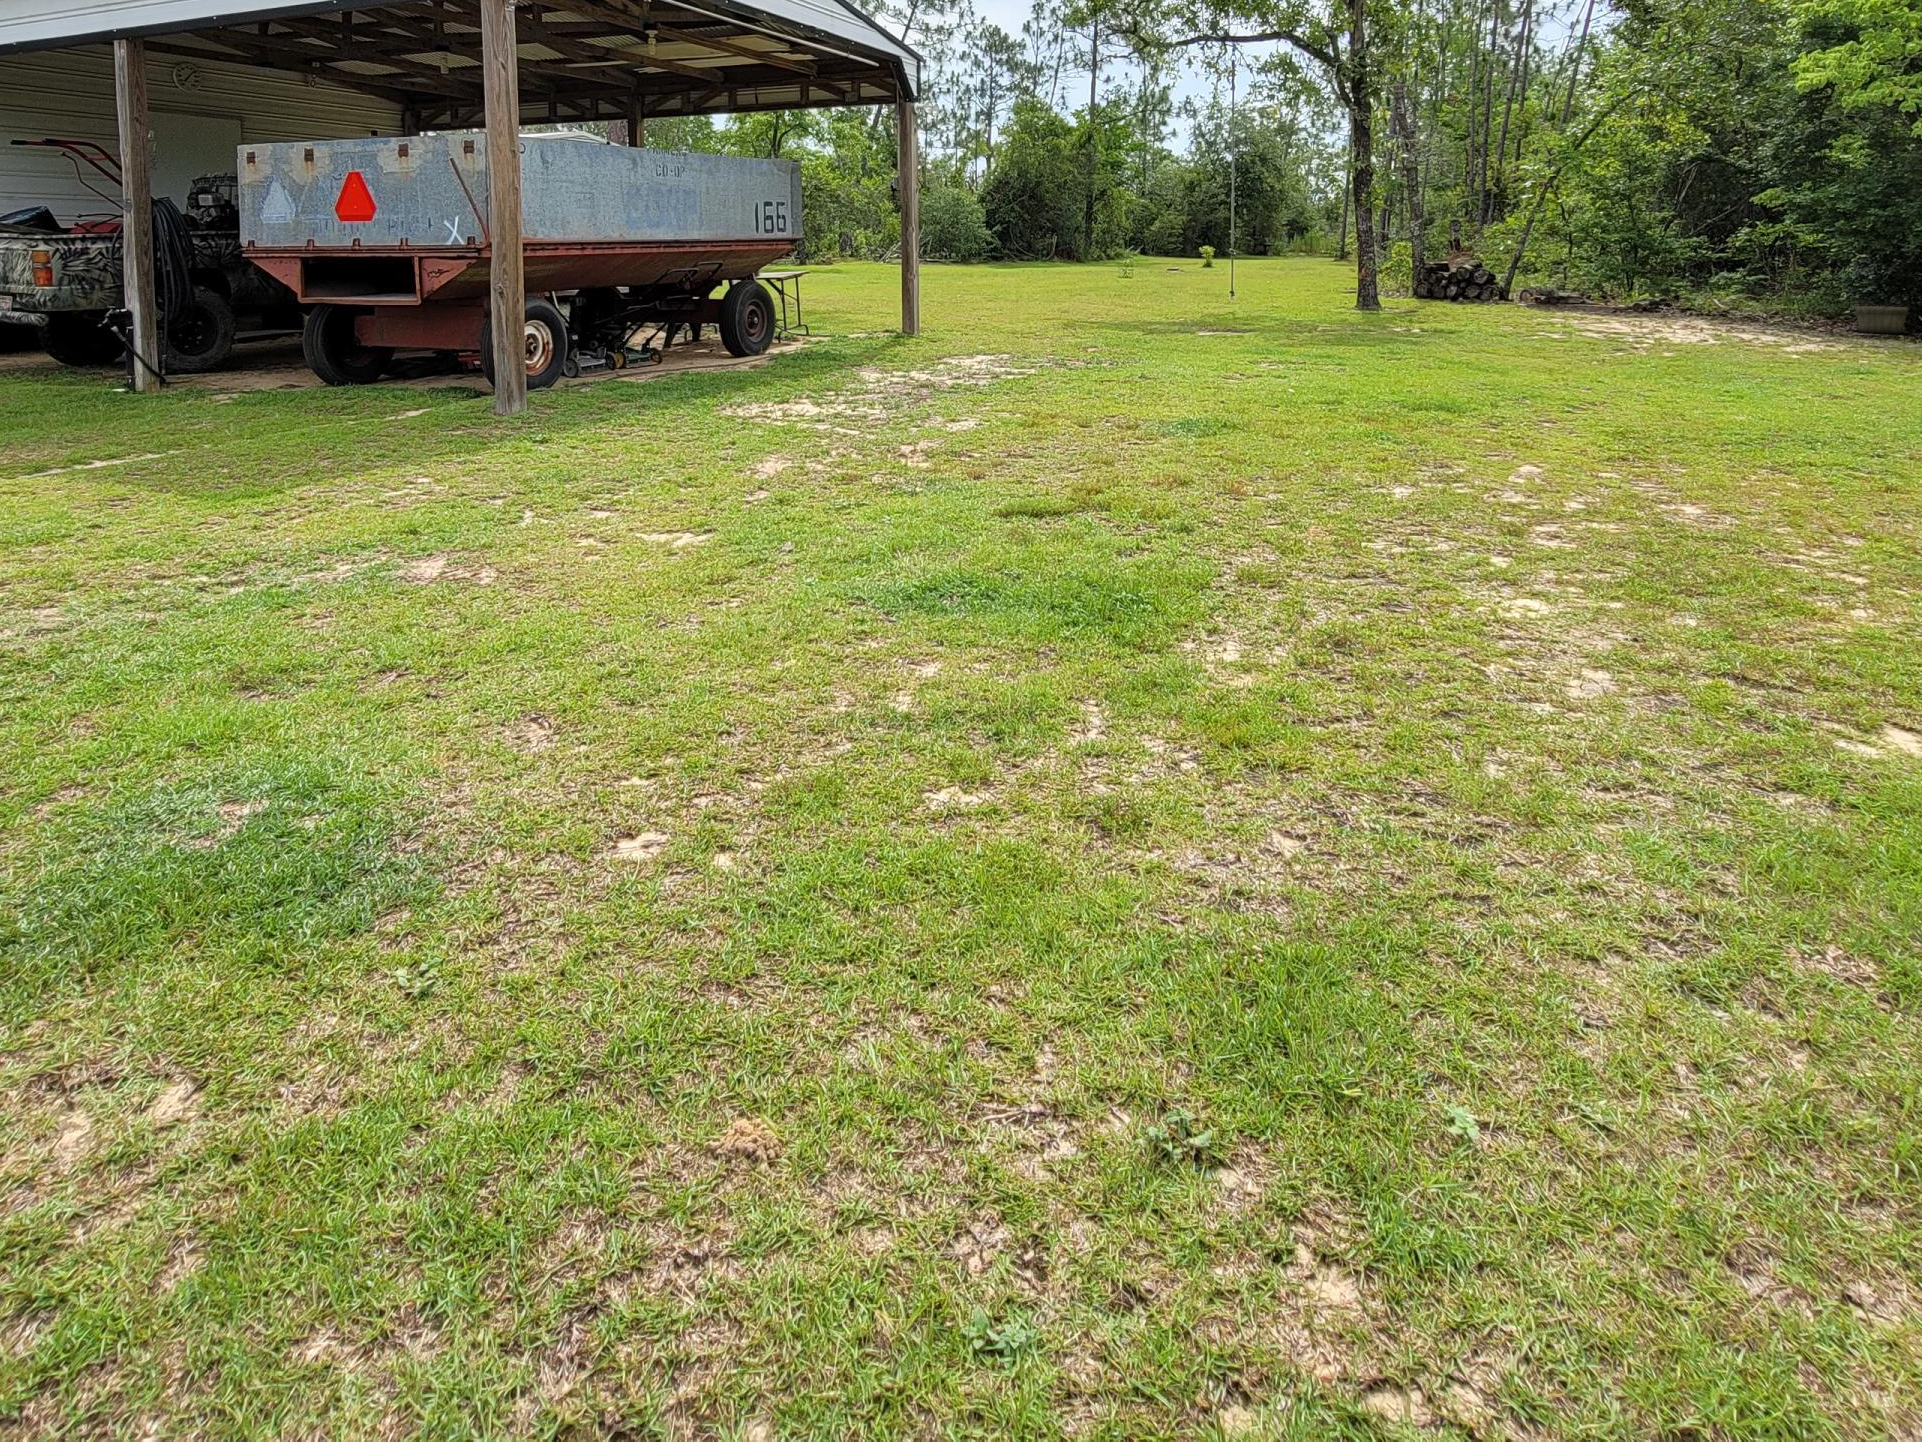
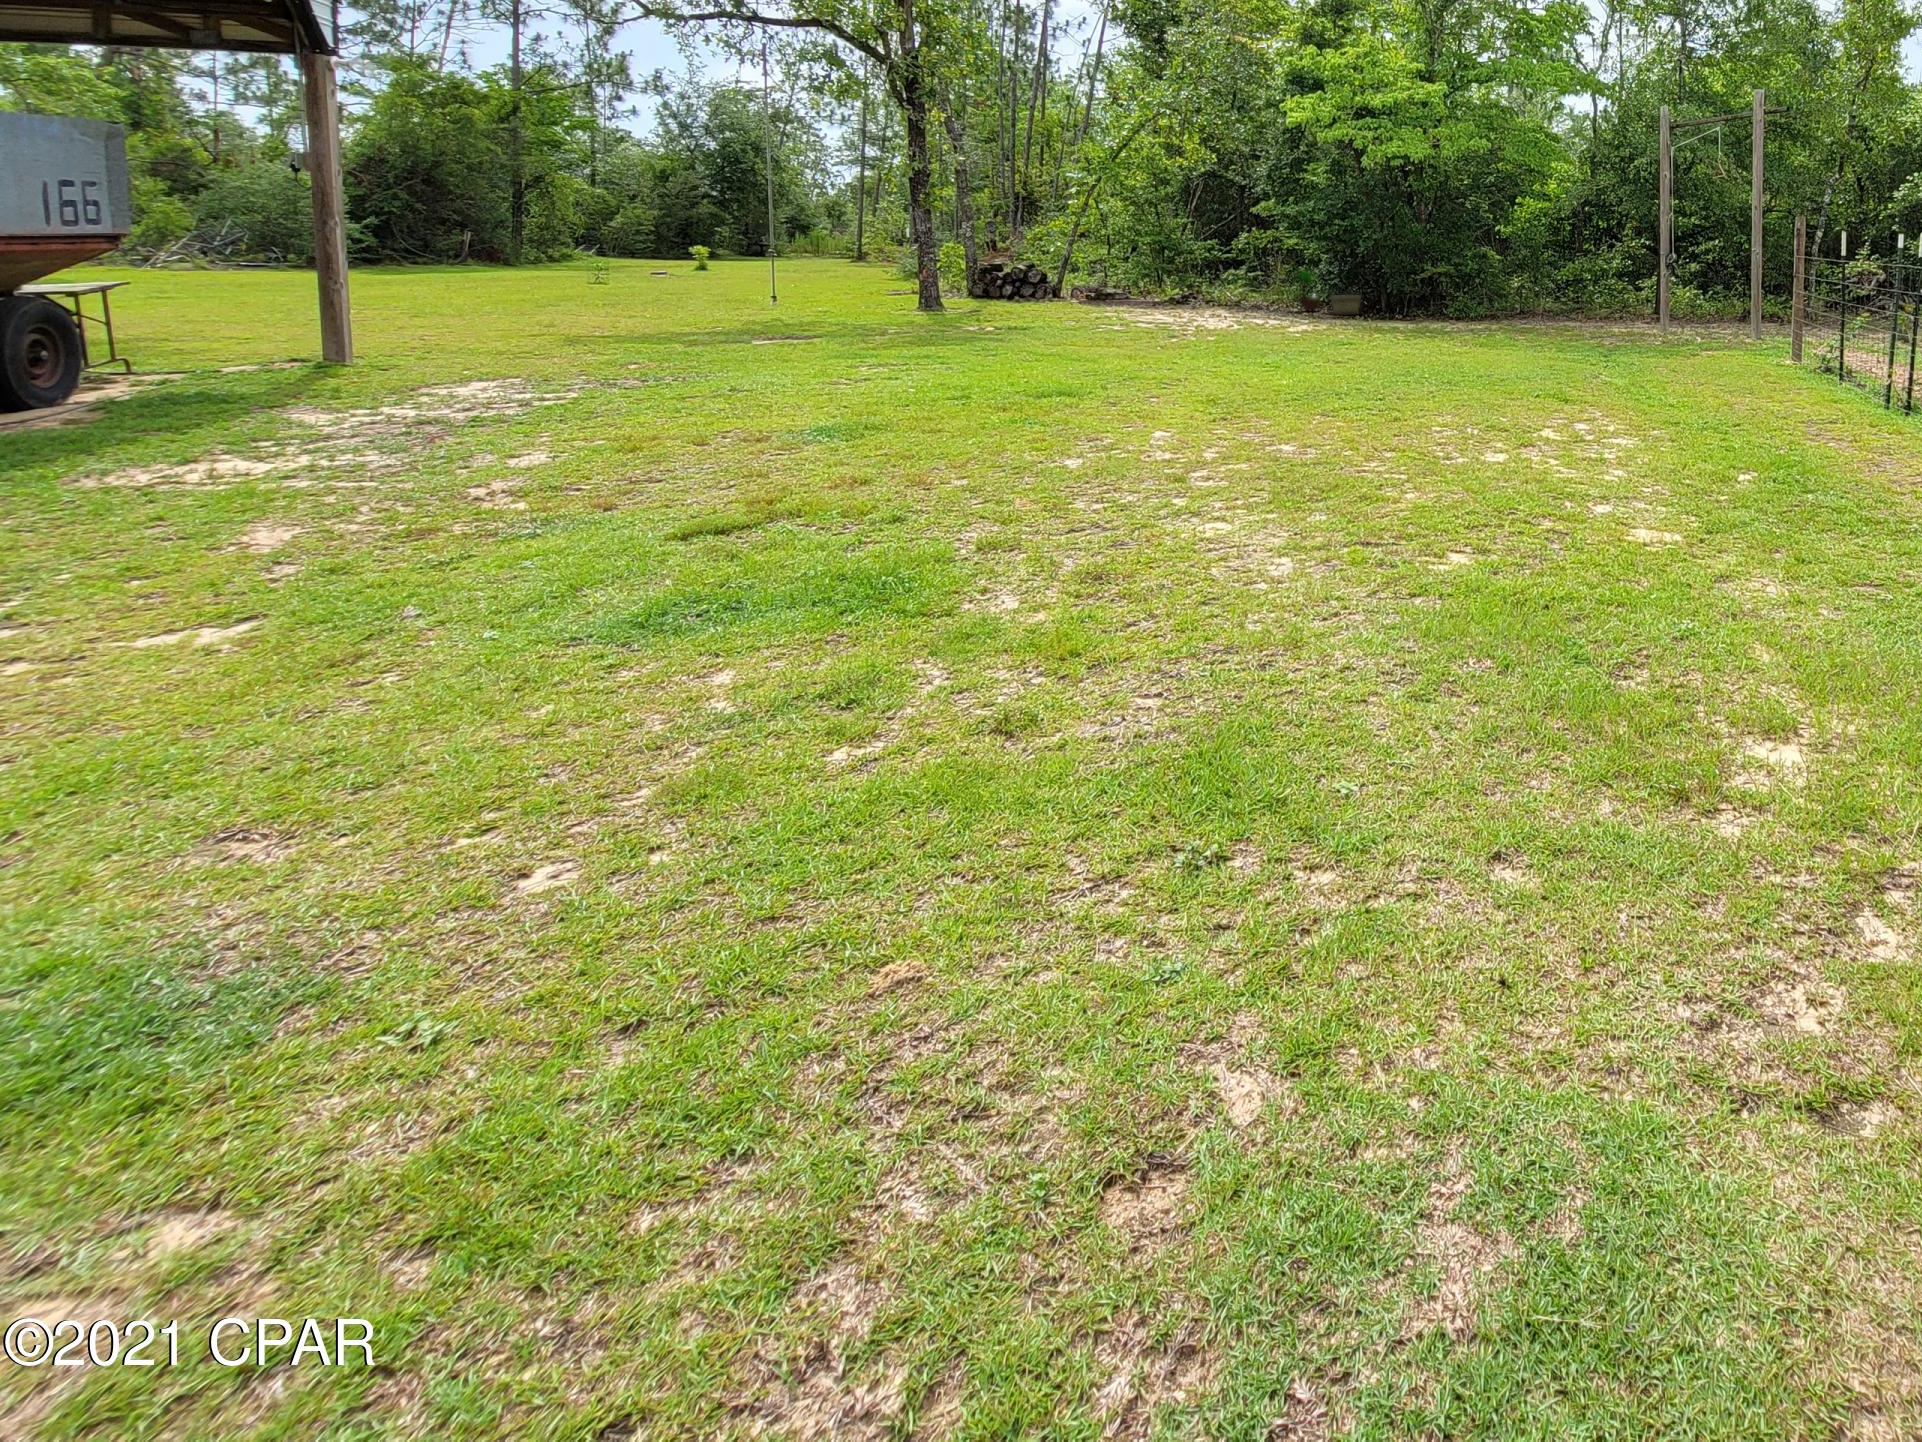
potted tree: none [1793,264,1842,325] -> present [1292,269,1321,312]

